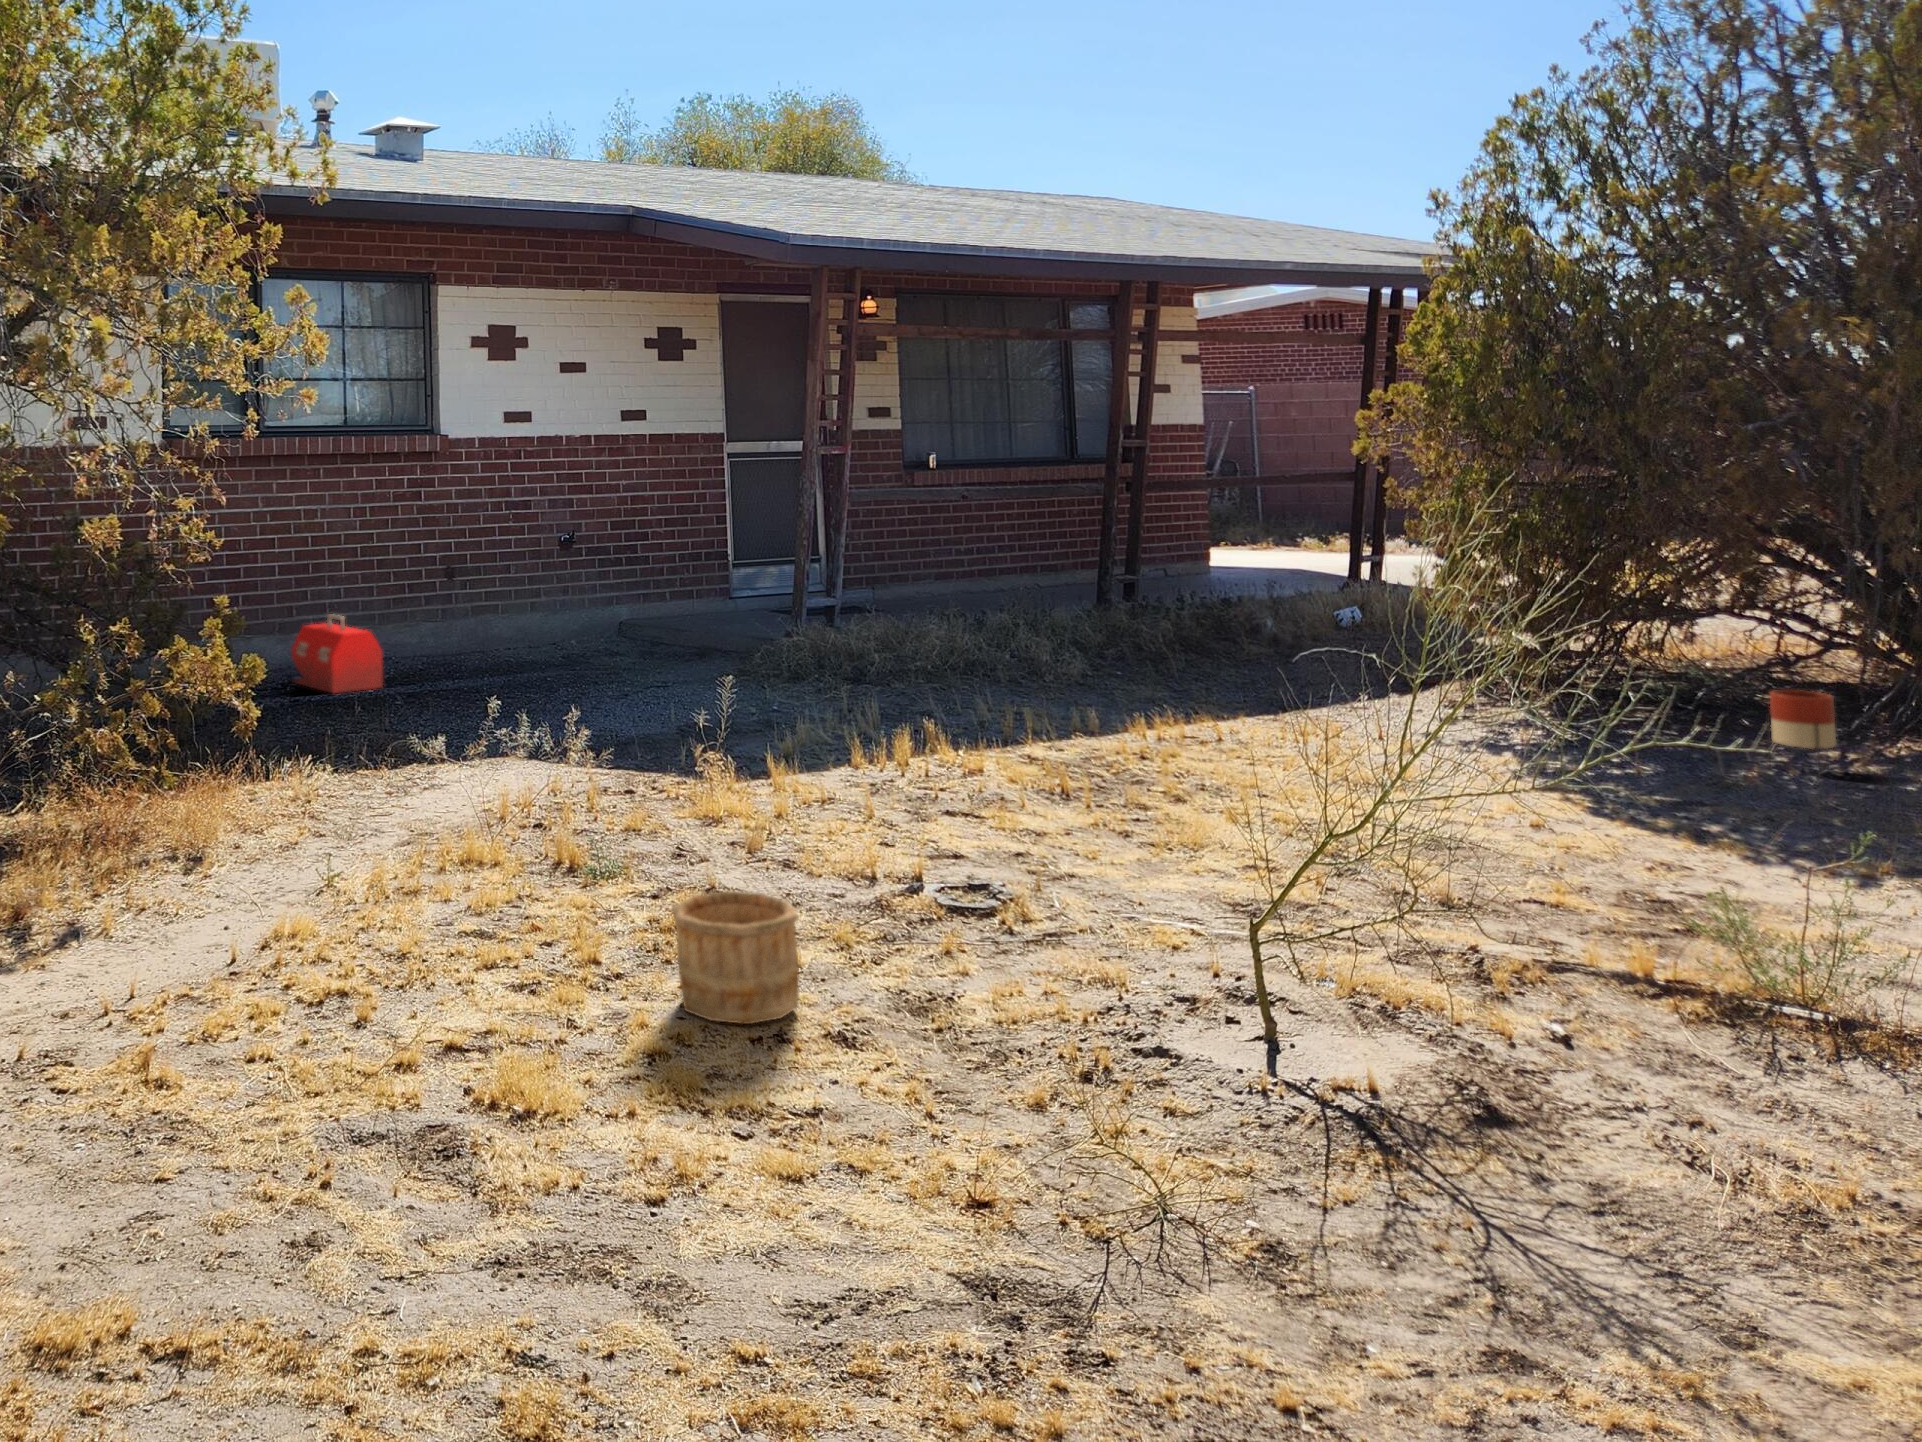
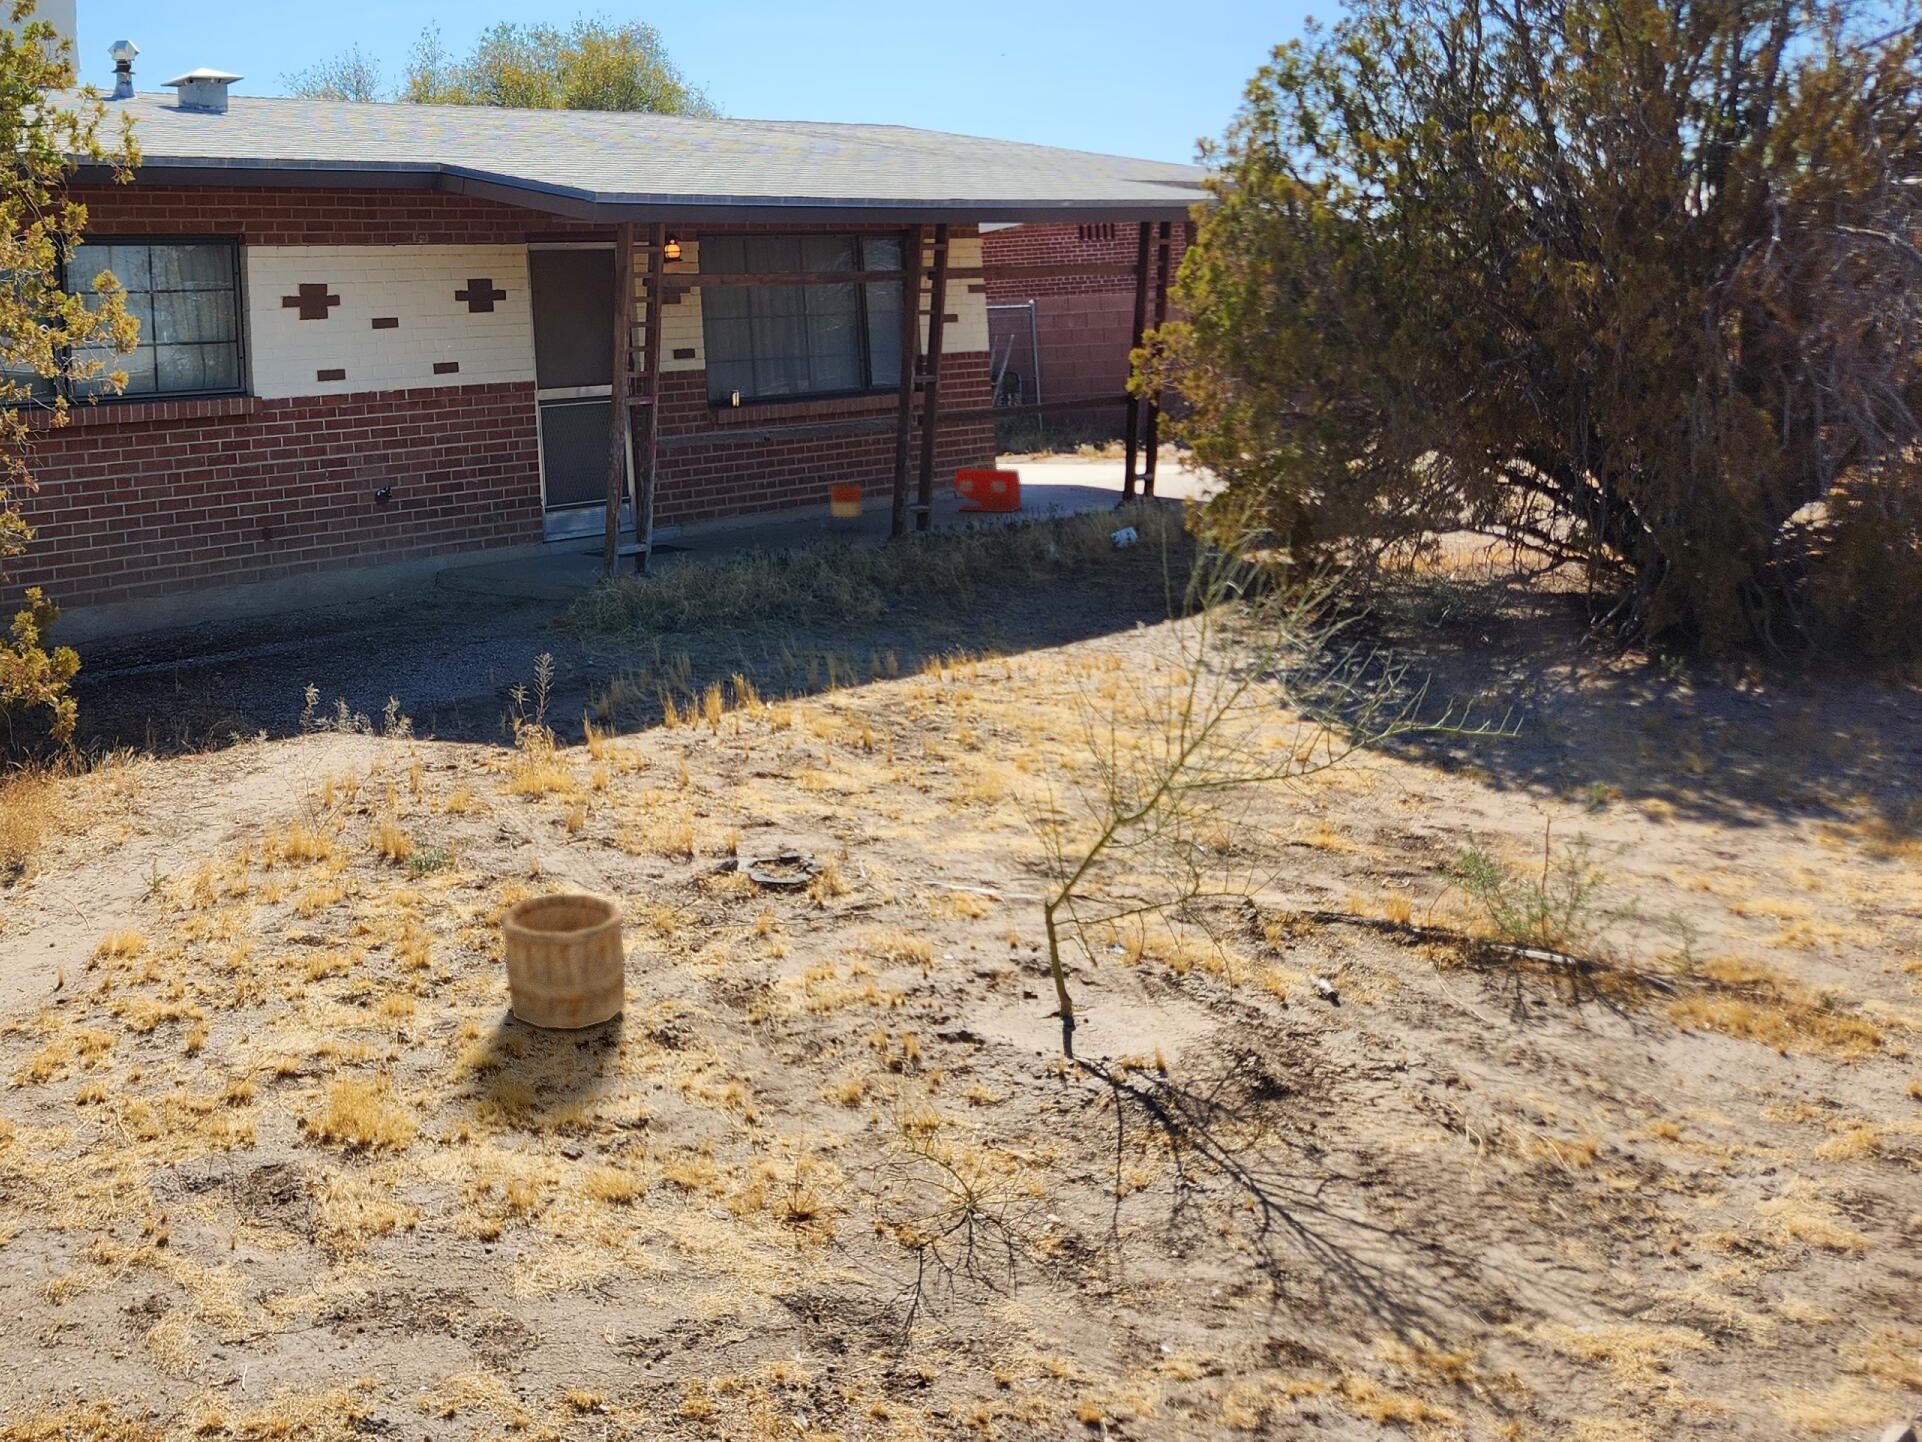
toolbox: present [292,614,383,693] -> present [955,461,1021,512]
planter: present [1767,690,1836,775] -> present [830,485,861,517]

